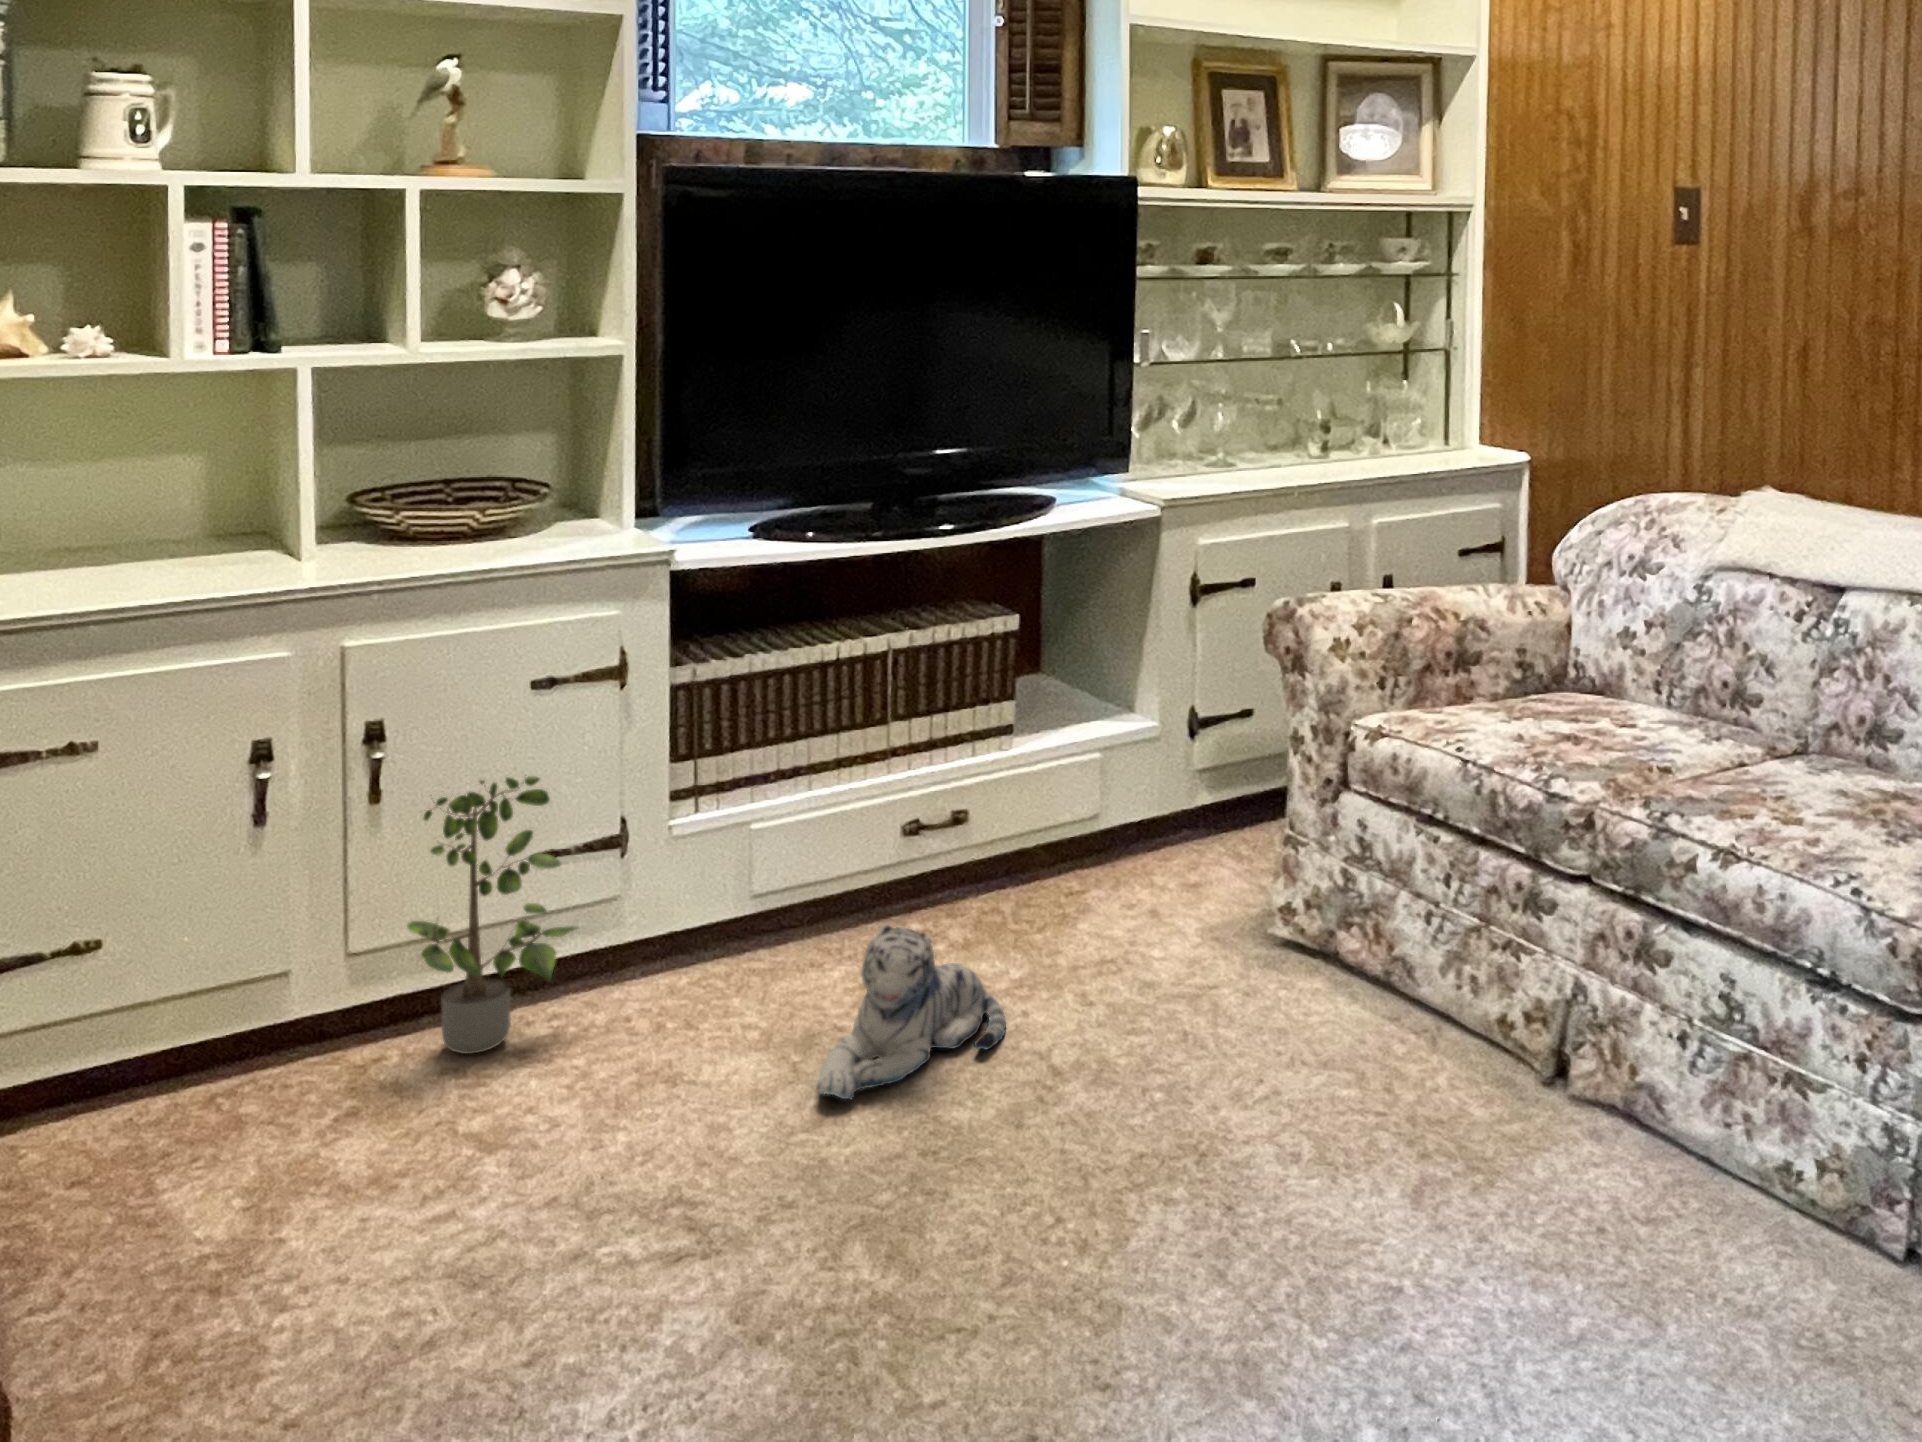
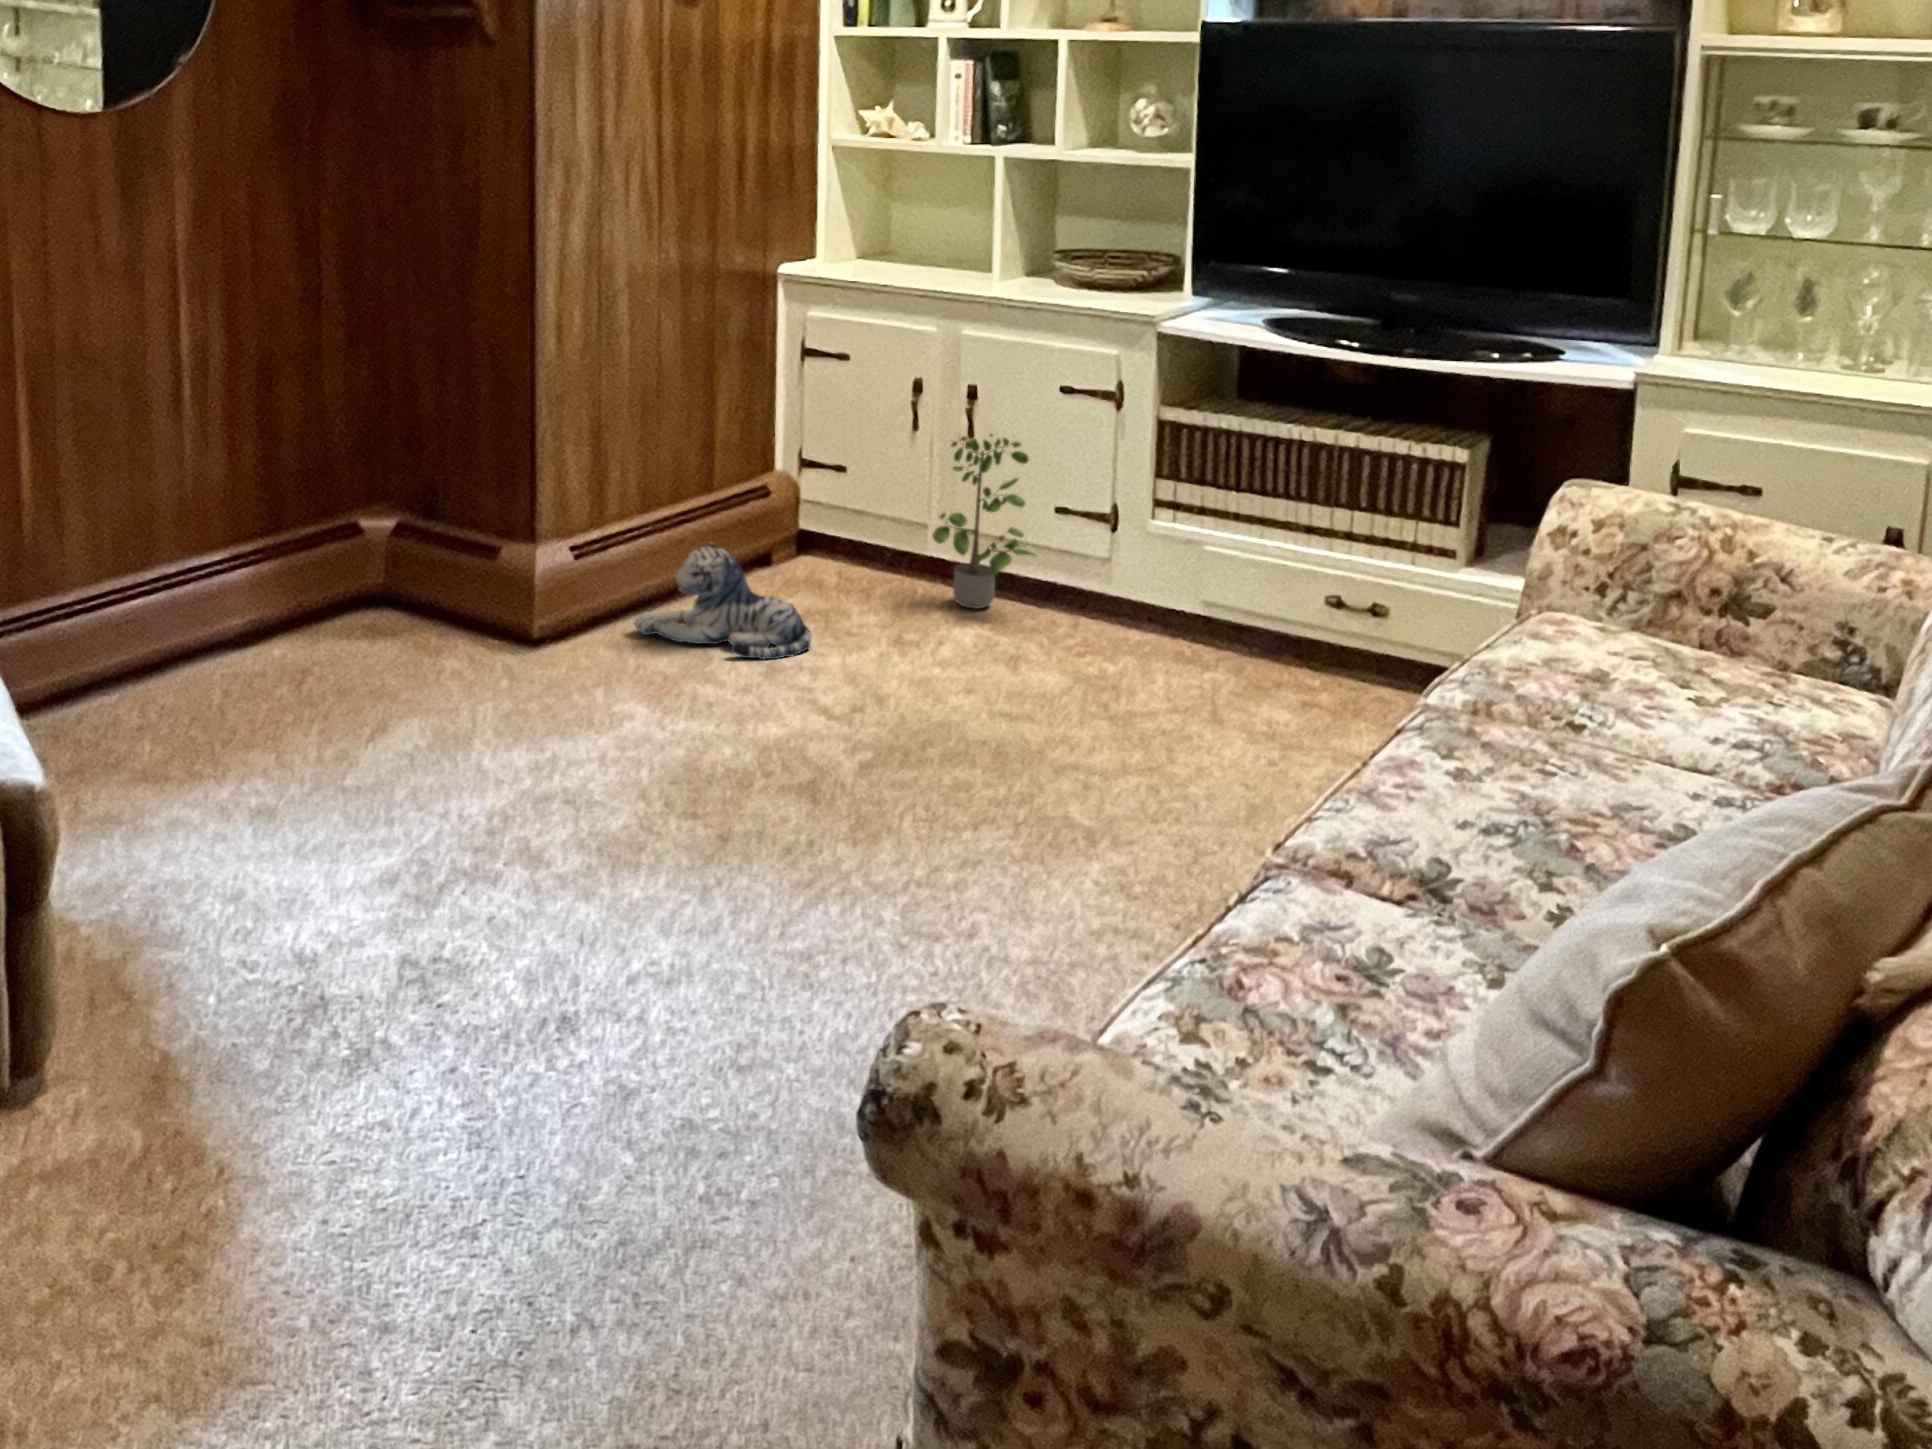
plush toy: present [817,925,1006,1099] -> present [634,543,811,659]

